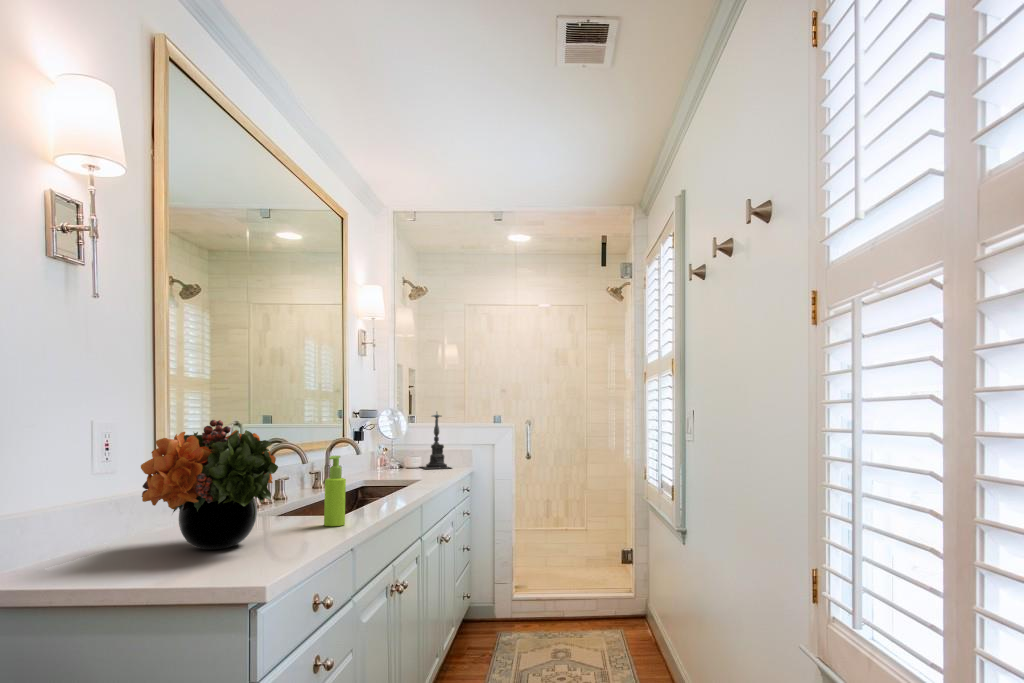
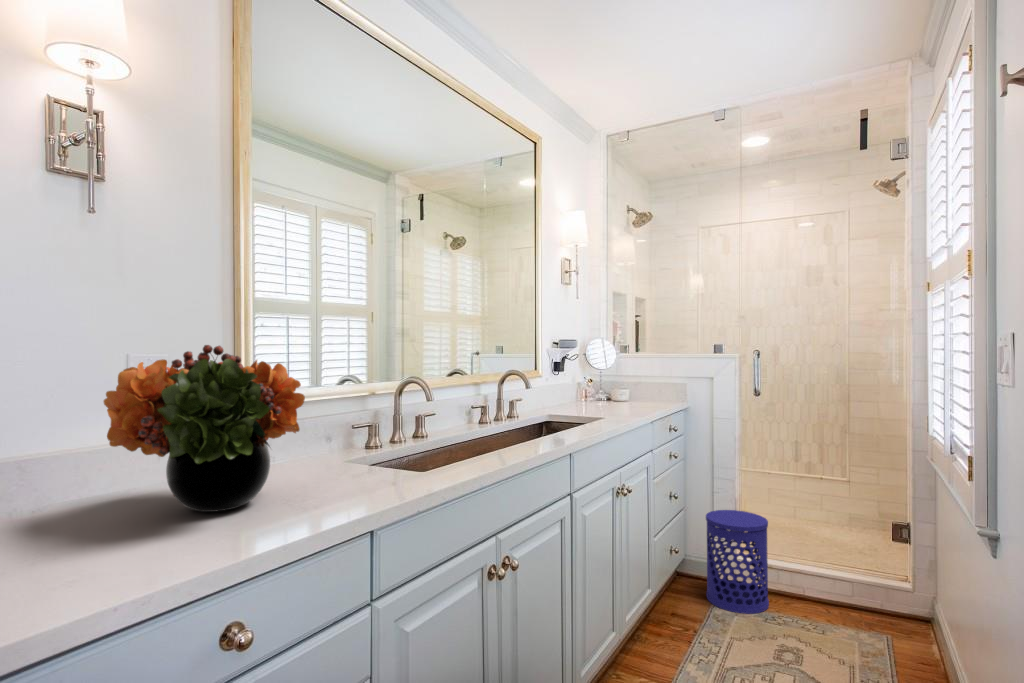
candle holder: present [421,414,451,469] -> none [619,338,655,409]
soap dispenser: present [324,456,346,526] -> none [388,395,416,488]
waste bin: none [491,553,540,637] -> present [706,510,769,614]

